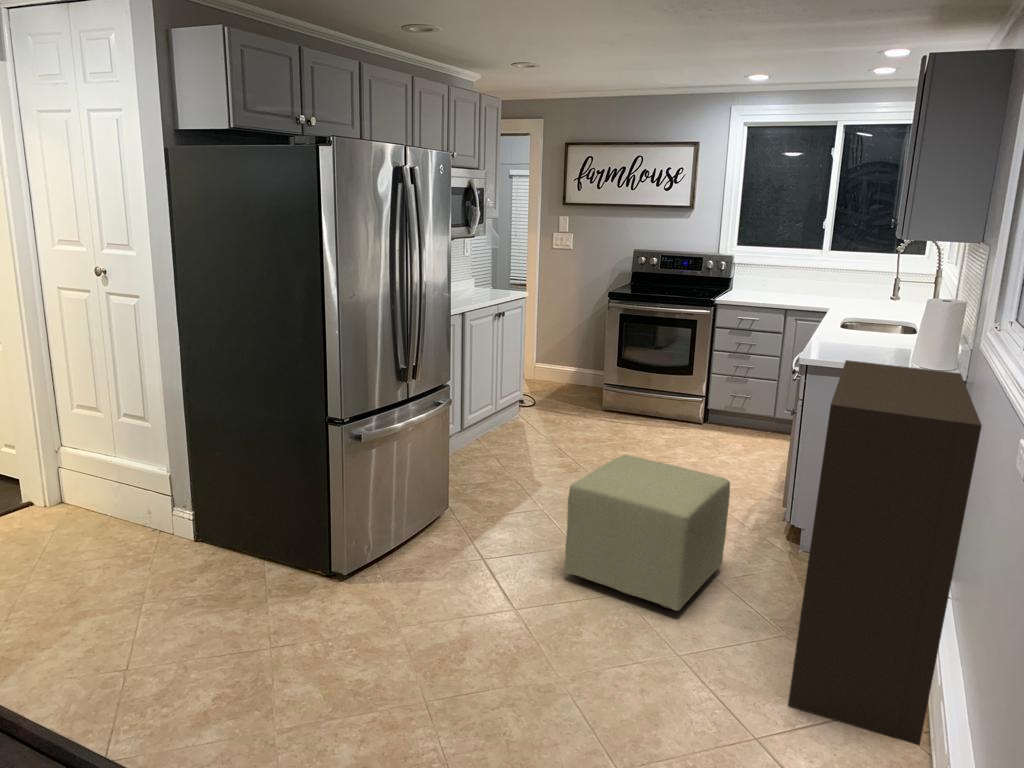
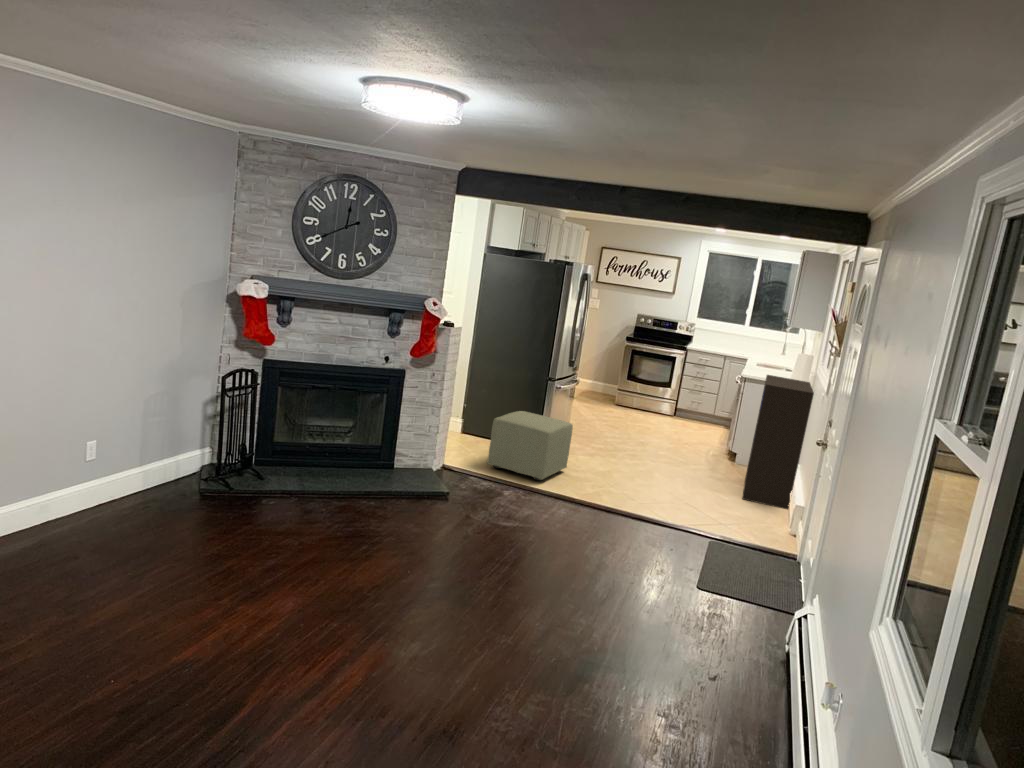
ottoman: present [564,455,730,611] -> present [487,411,573,481]

